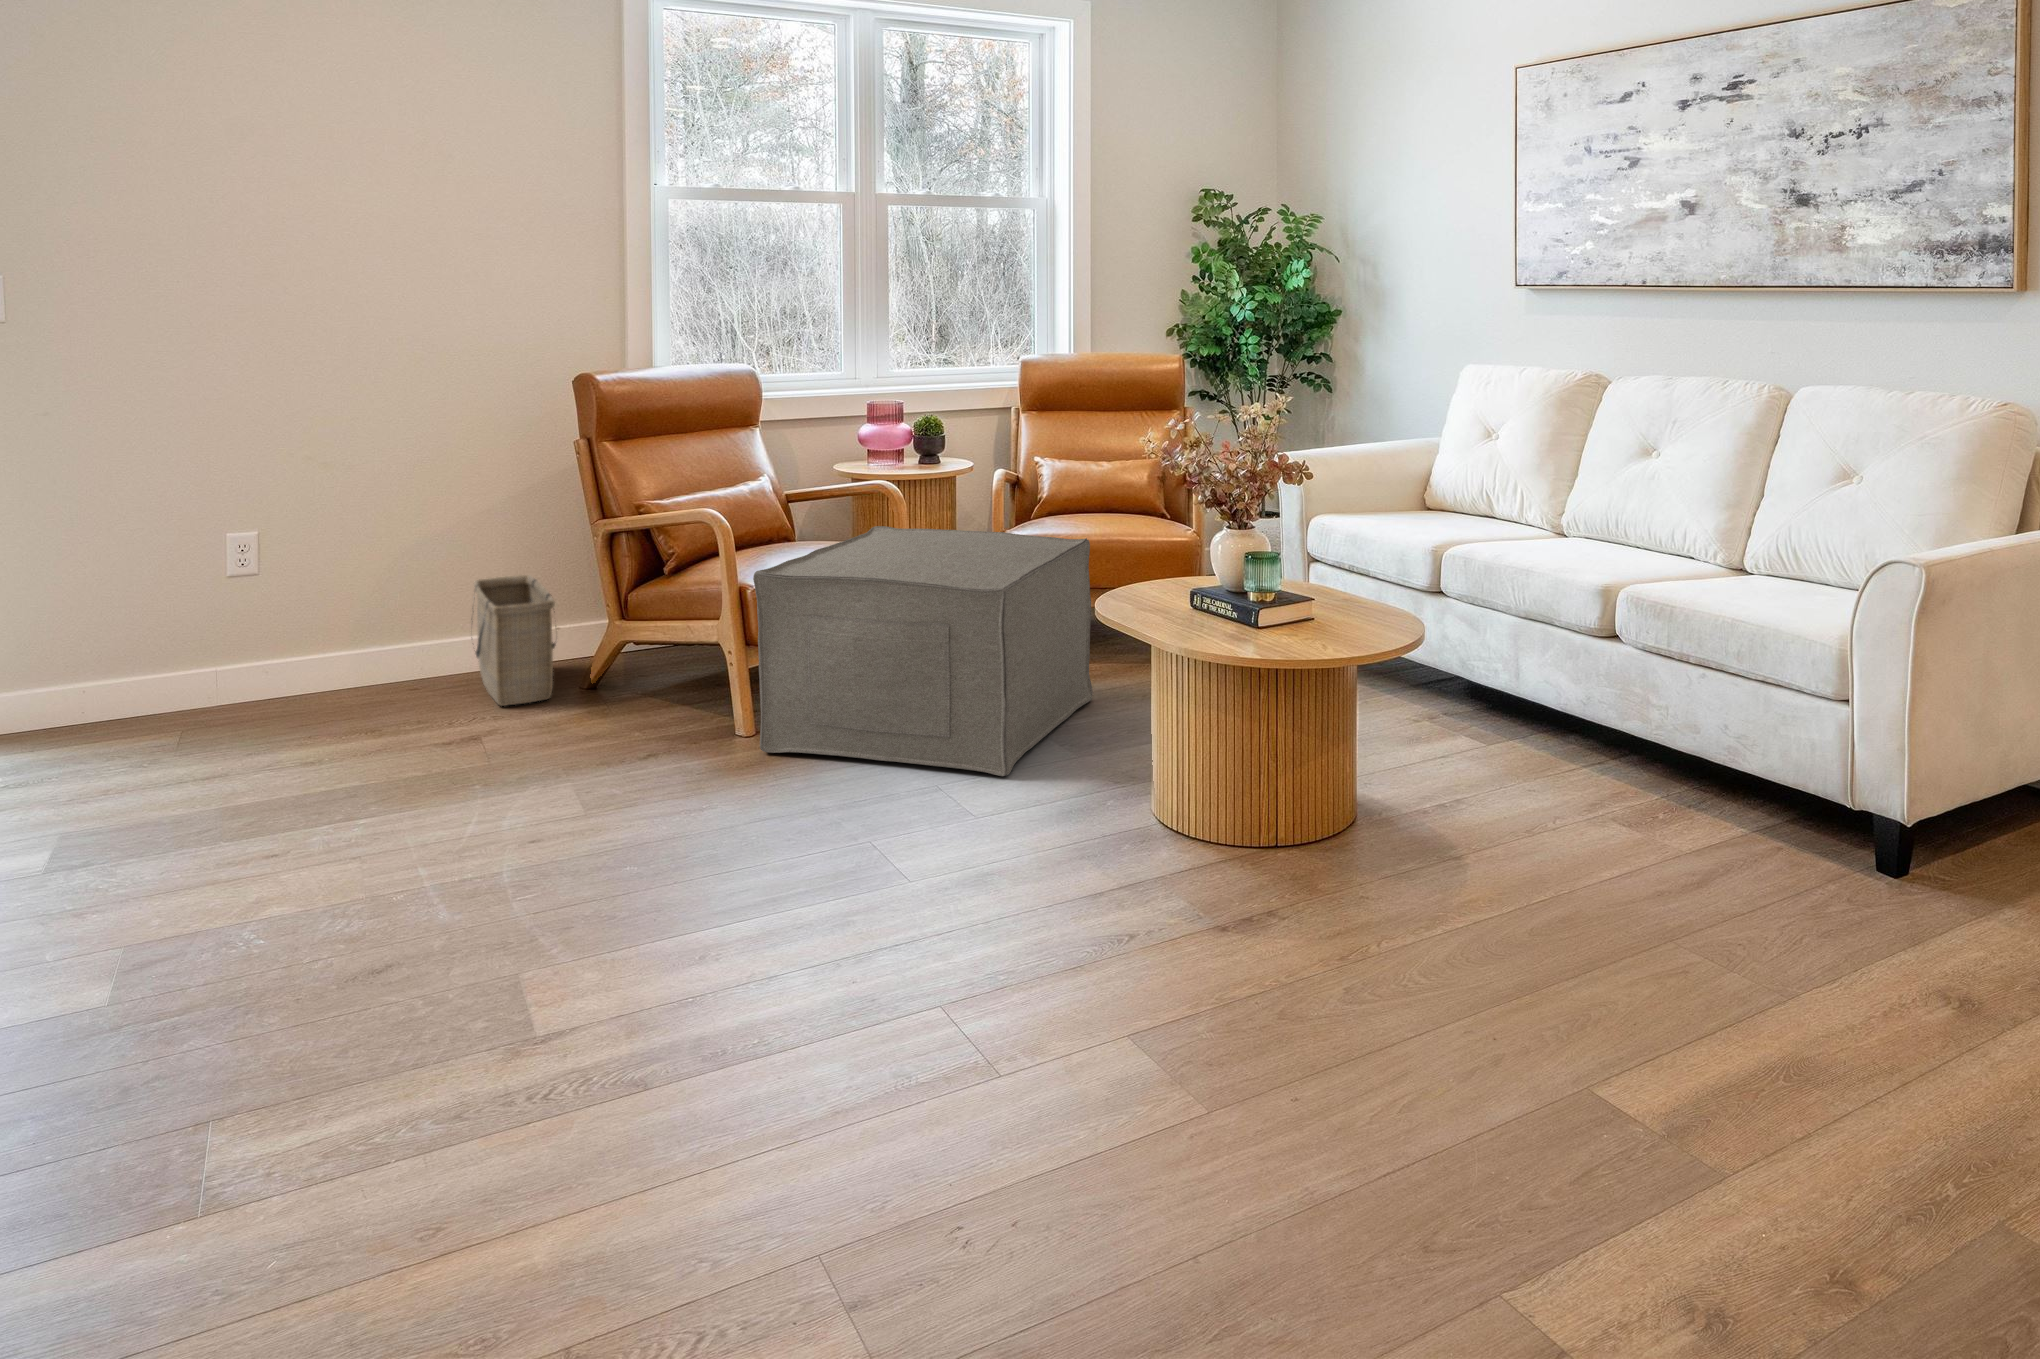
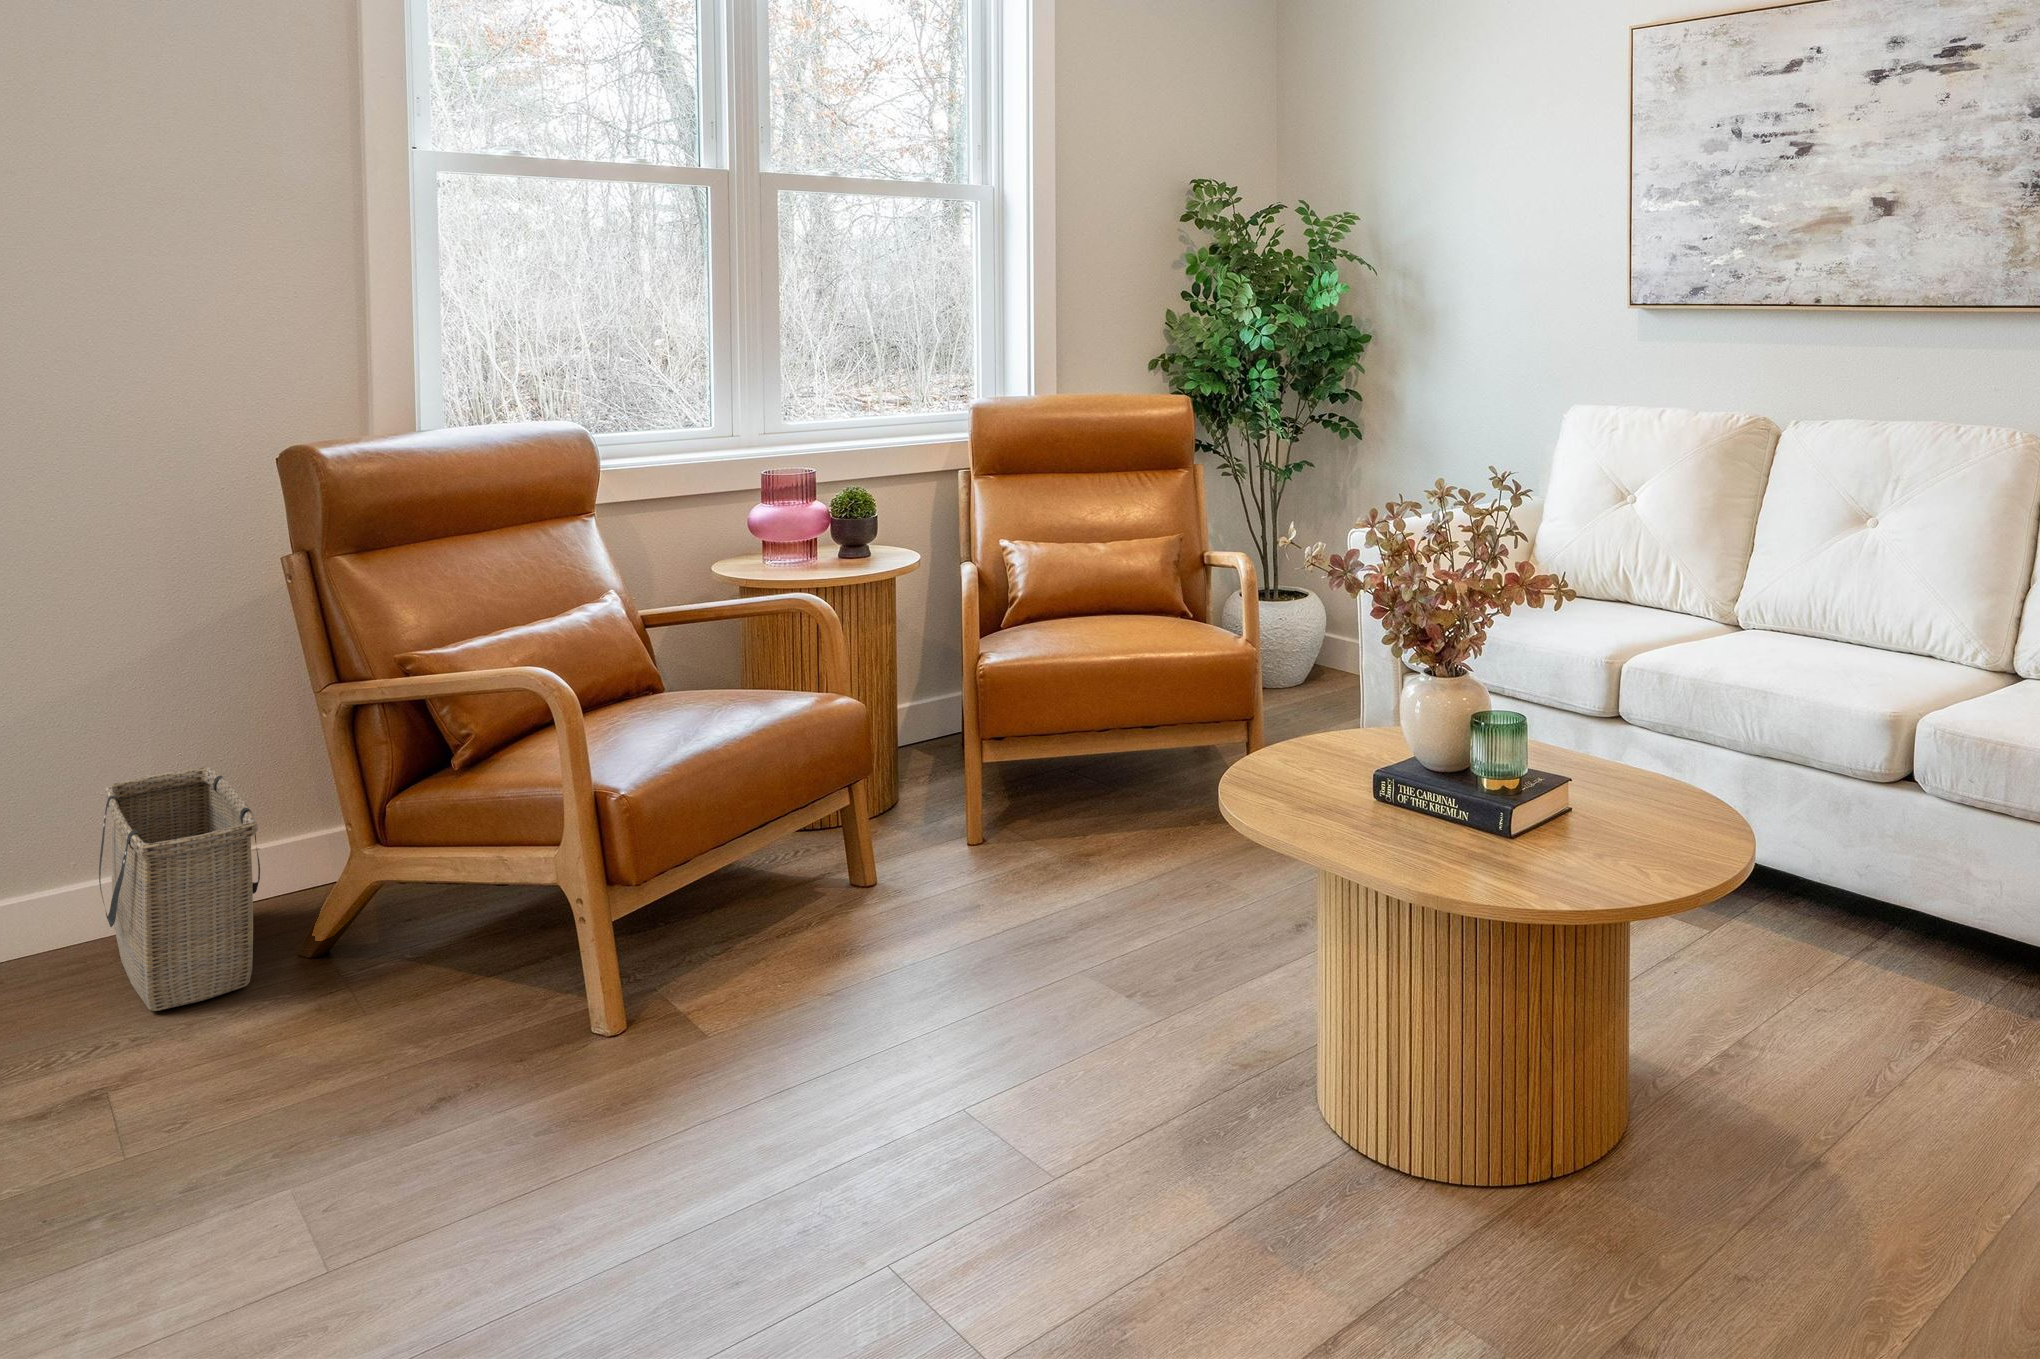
ottoman: present [753,526,1093,776] -> none [634,665,1140,1090]

